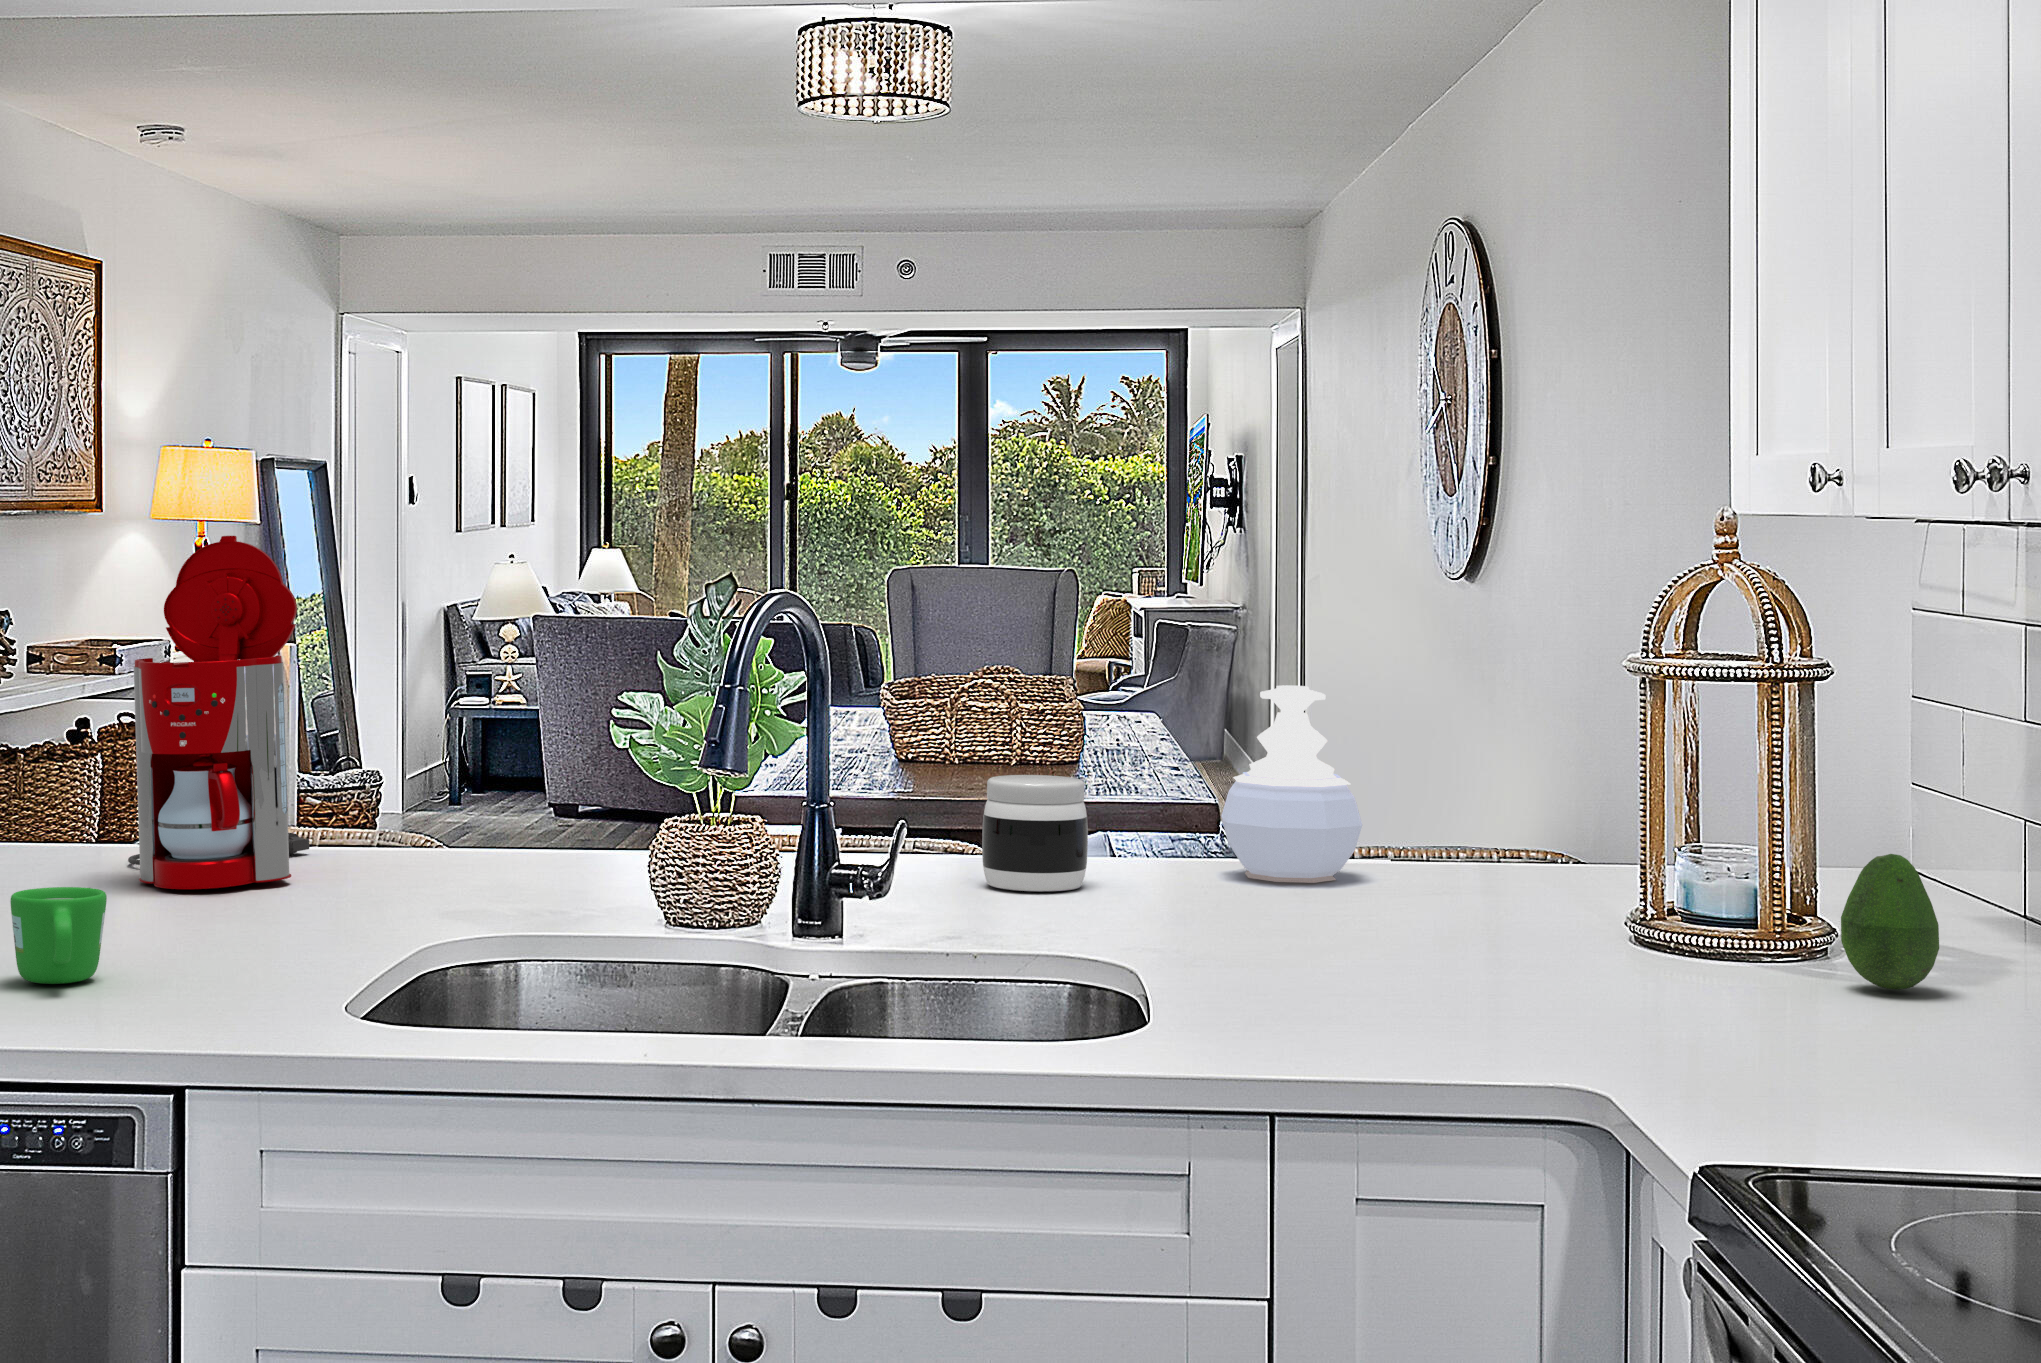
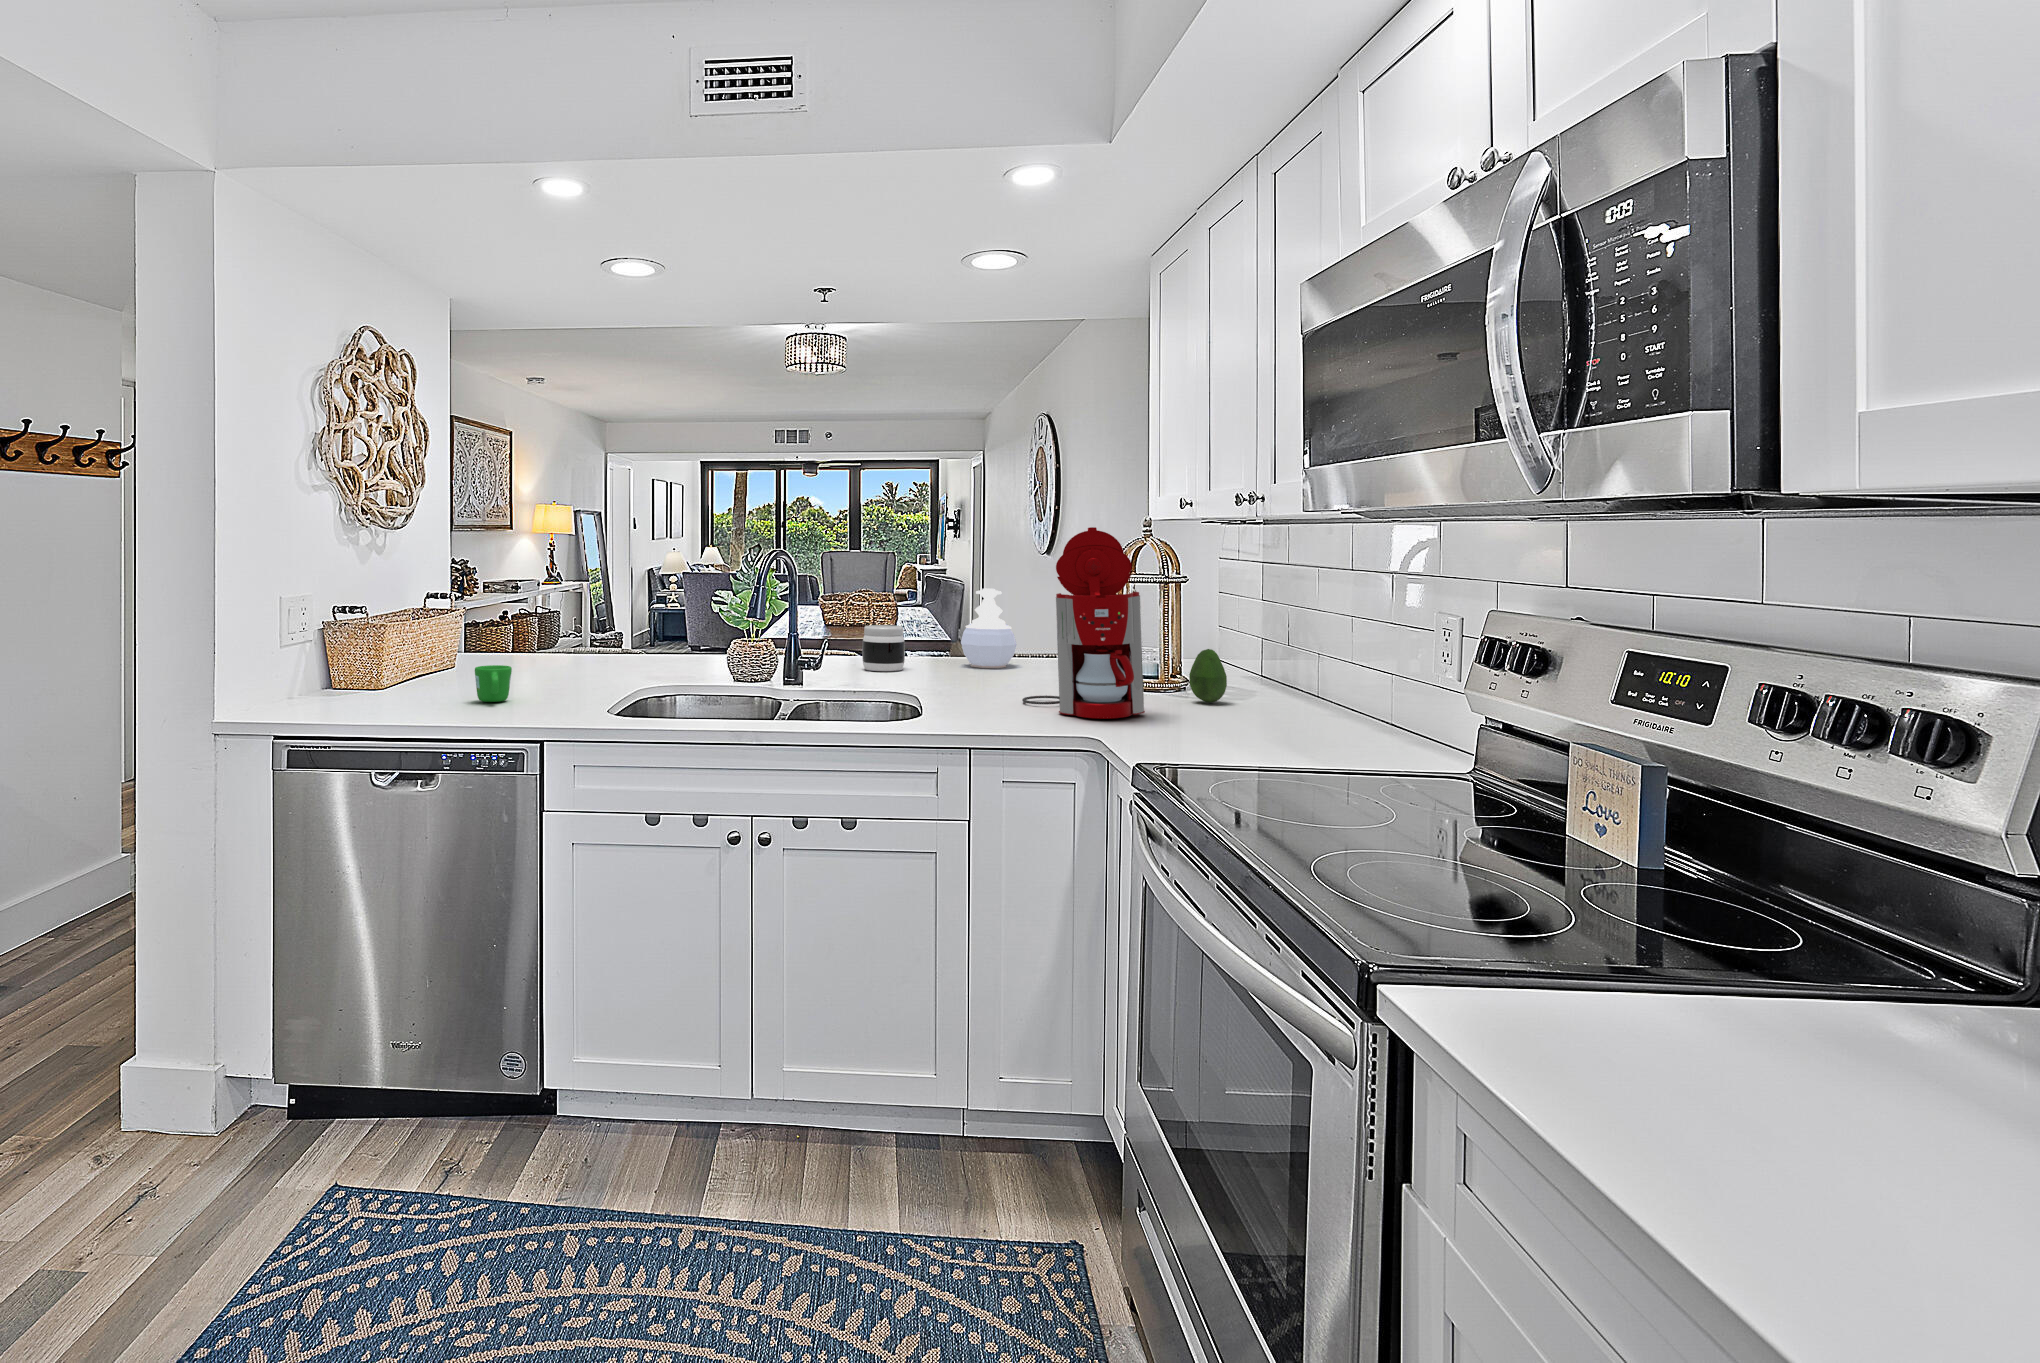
coffee maker: present [128,536,309,889] -> present [1022,527,1145,719]

